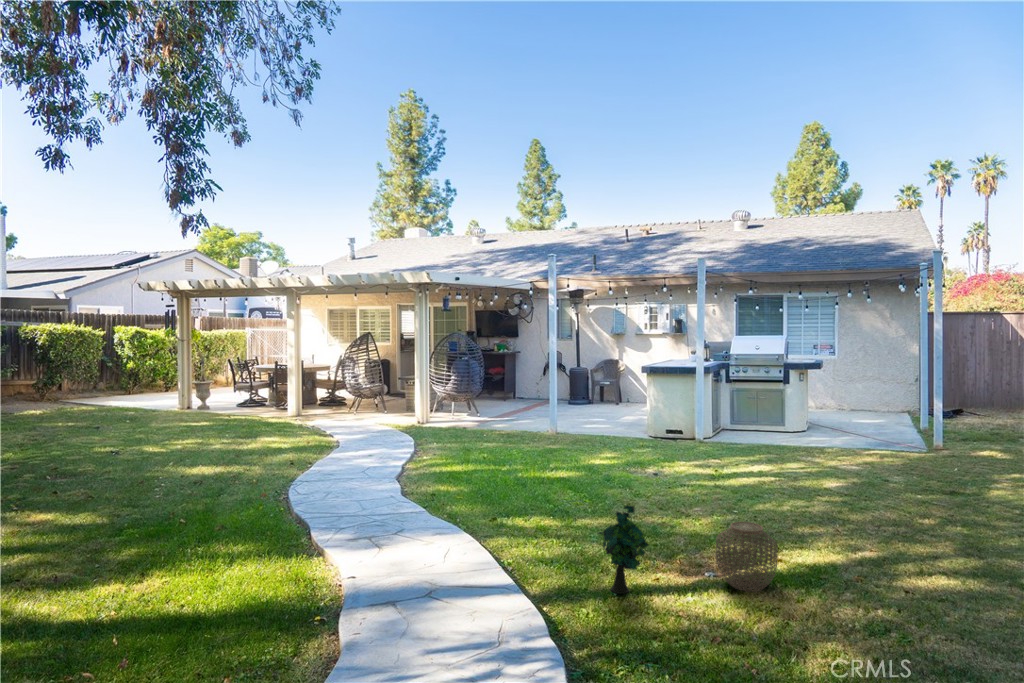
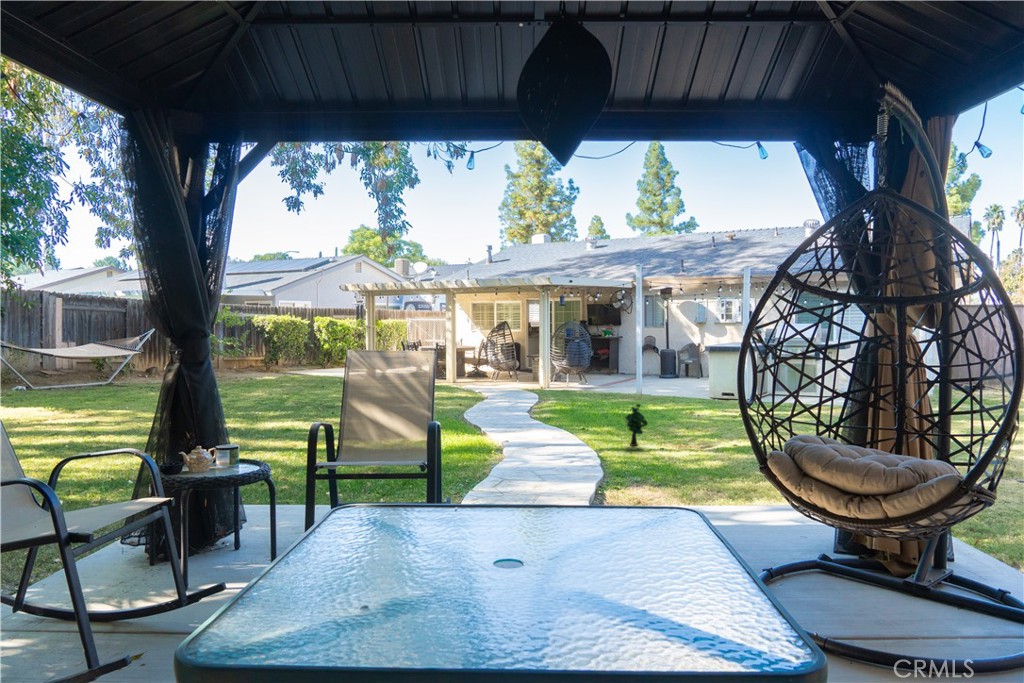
woven basket: present [716,522,778,592] -> none [683,416,713,448]

